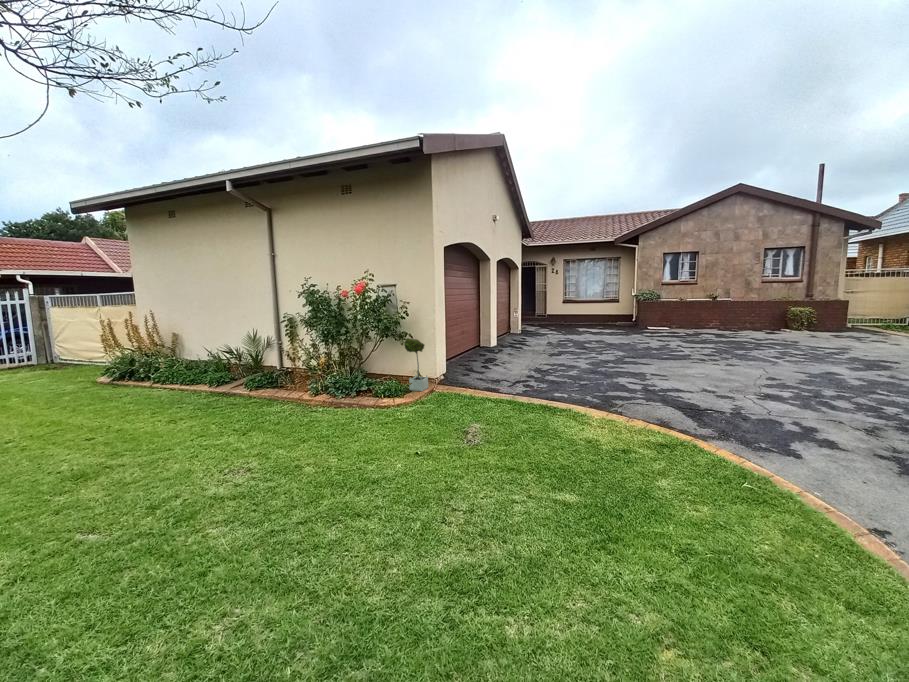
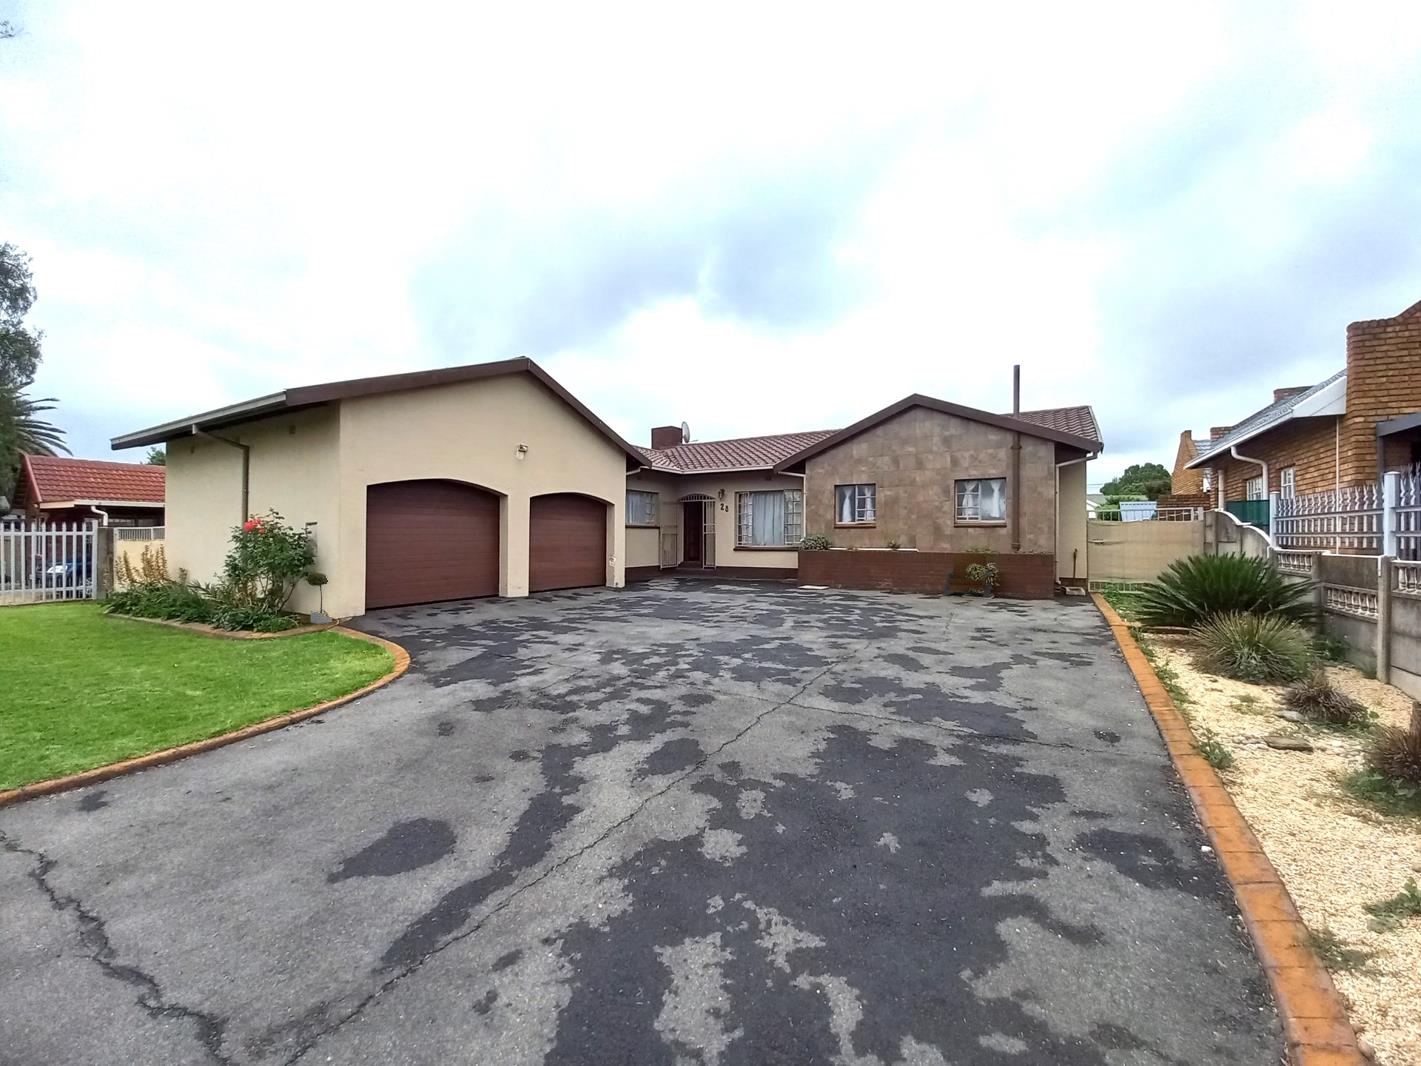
lounge chair: none [779,303,829,334] -> present [943,555,993,598]

